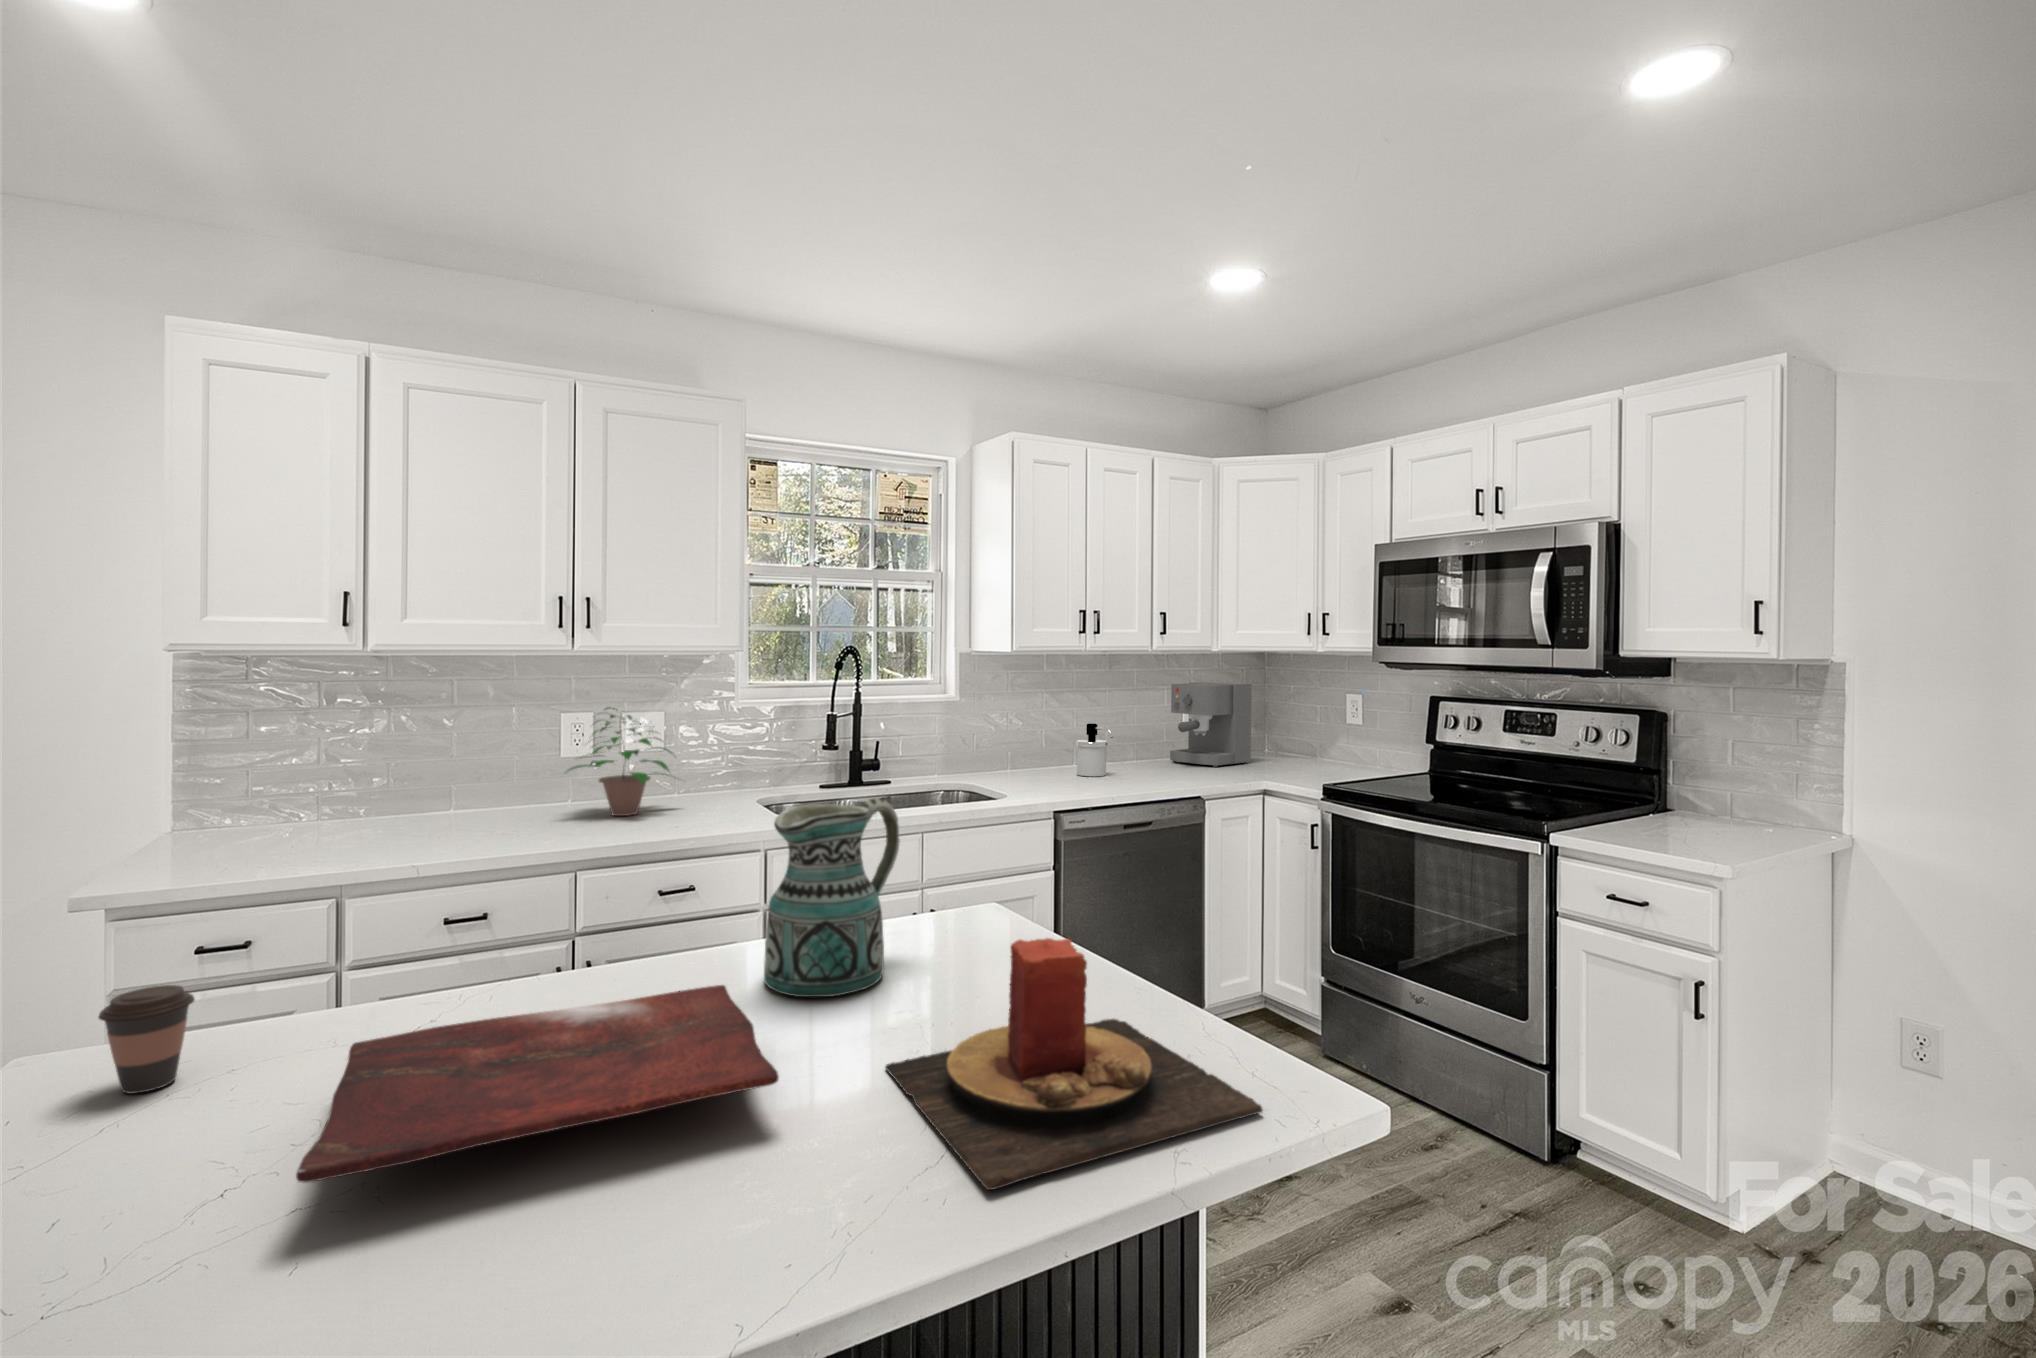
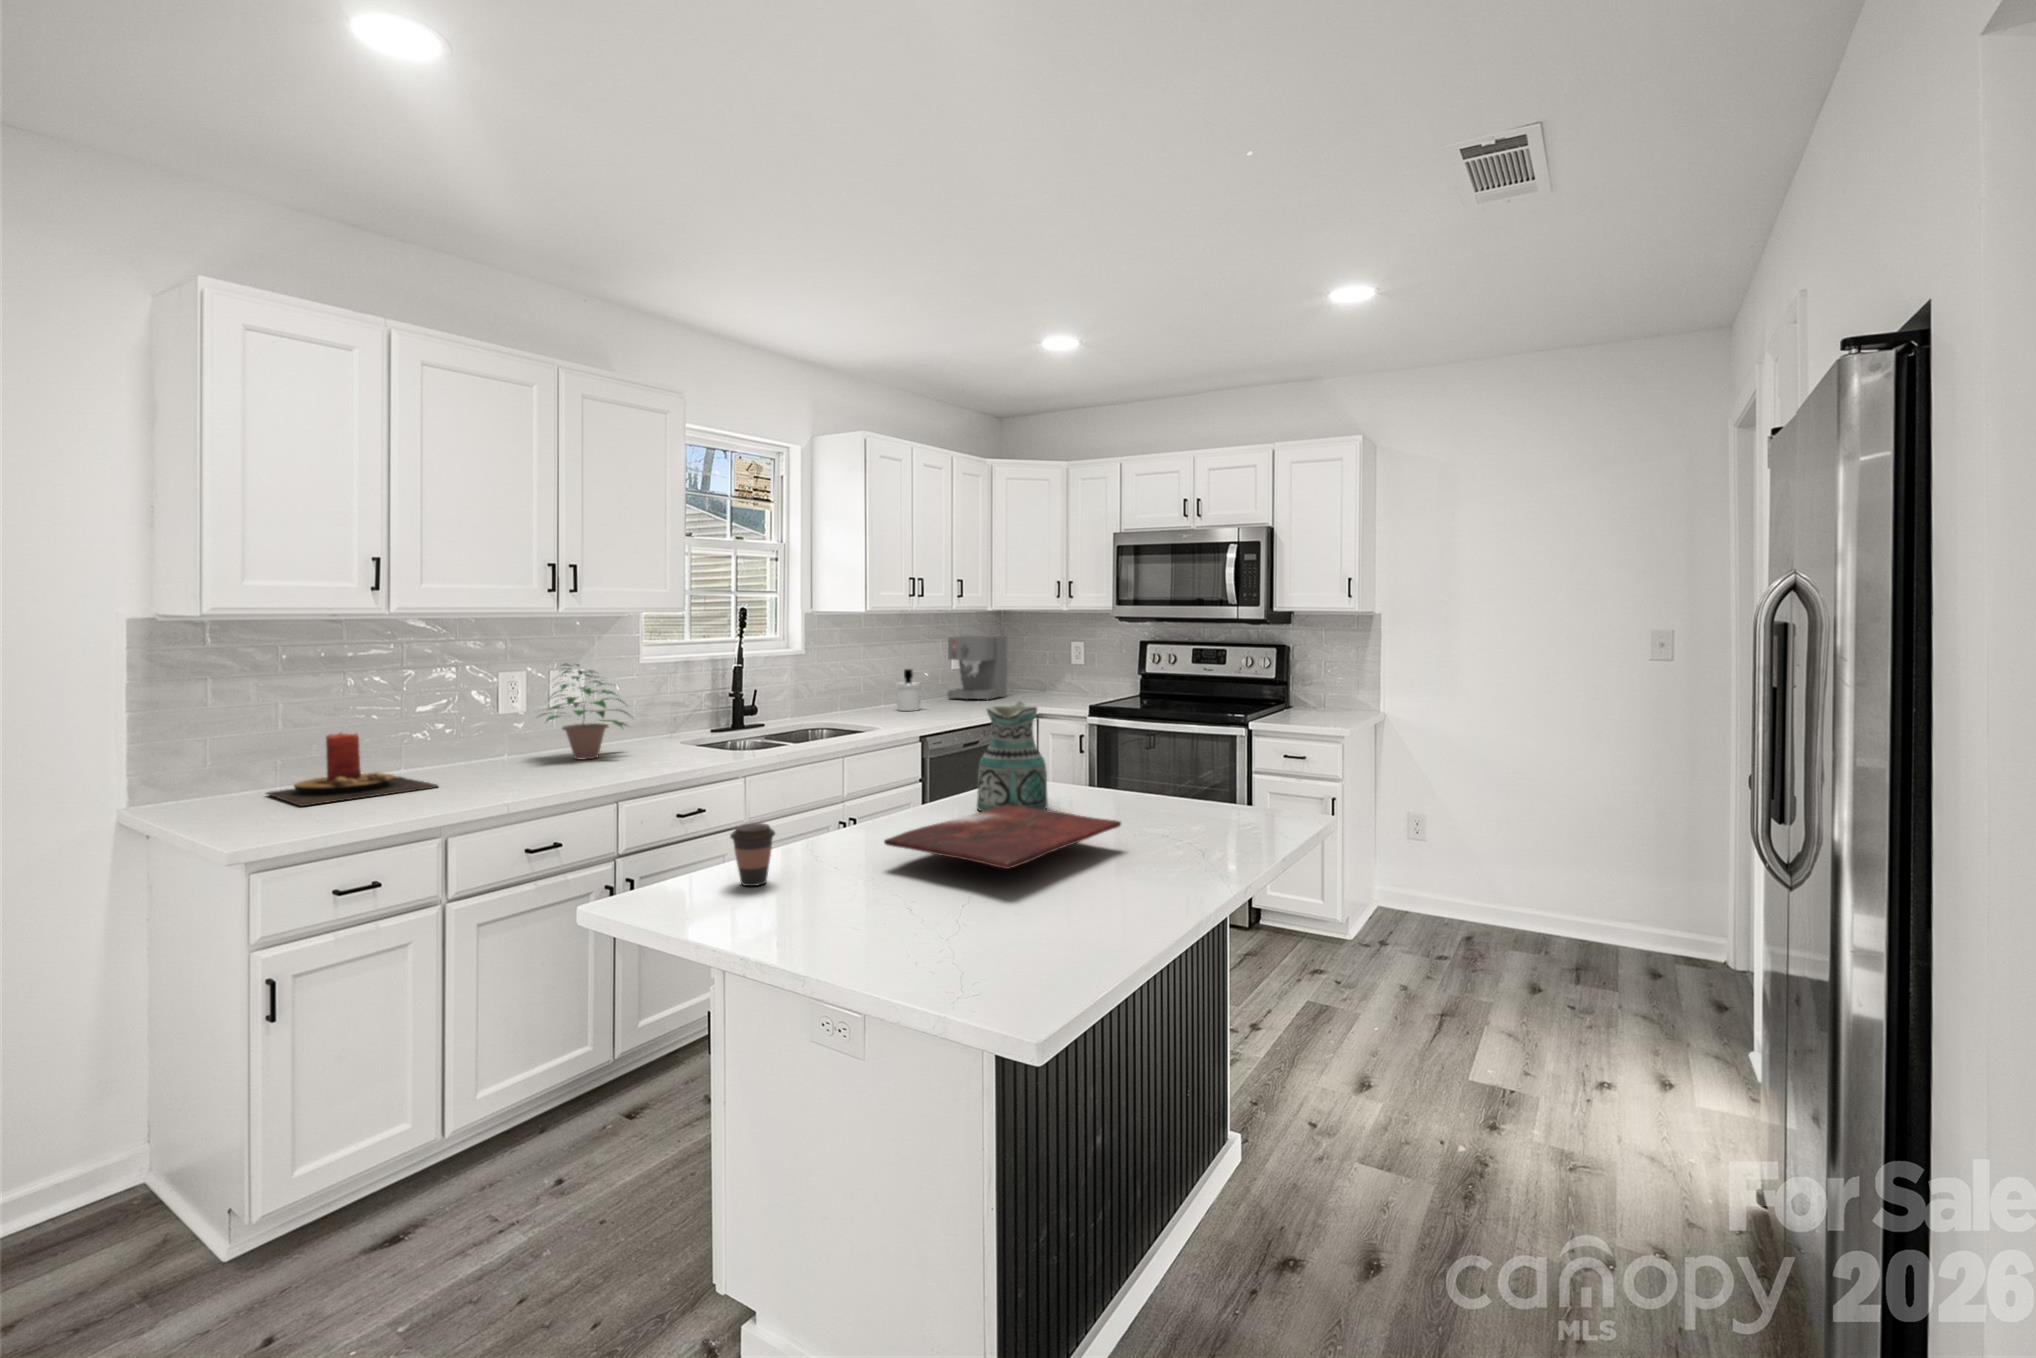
candle: present [885,938,1263,1190] -> present [266,733,438,806]

